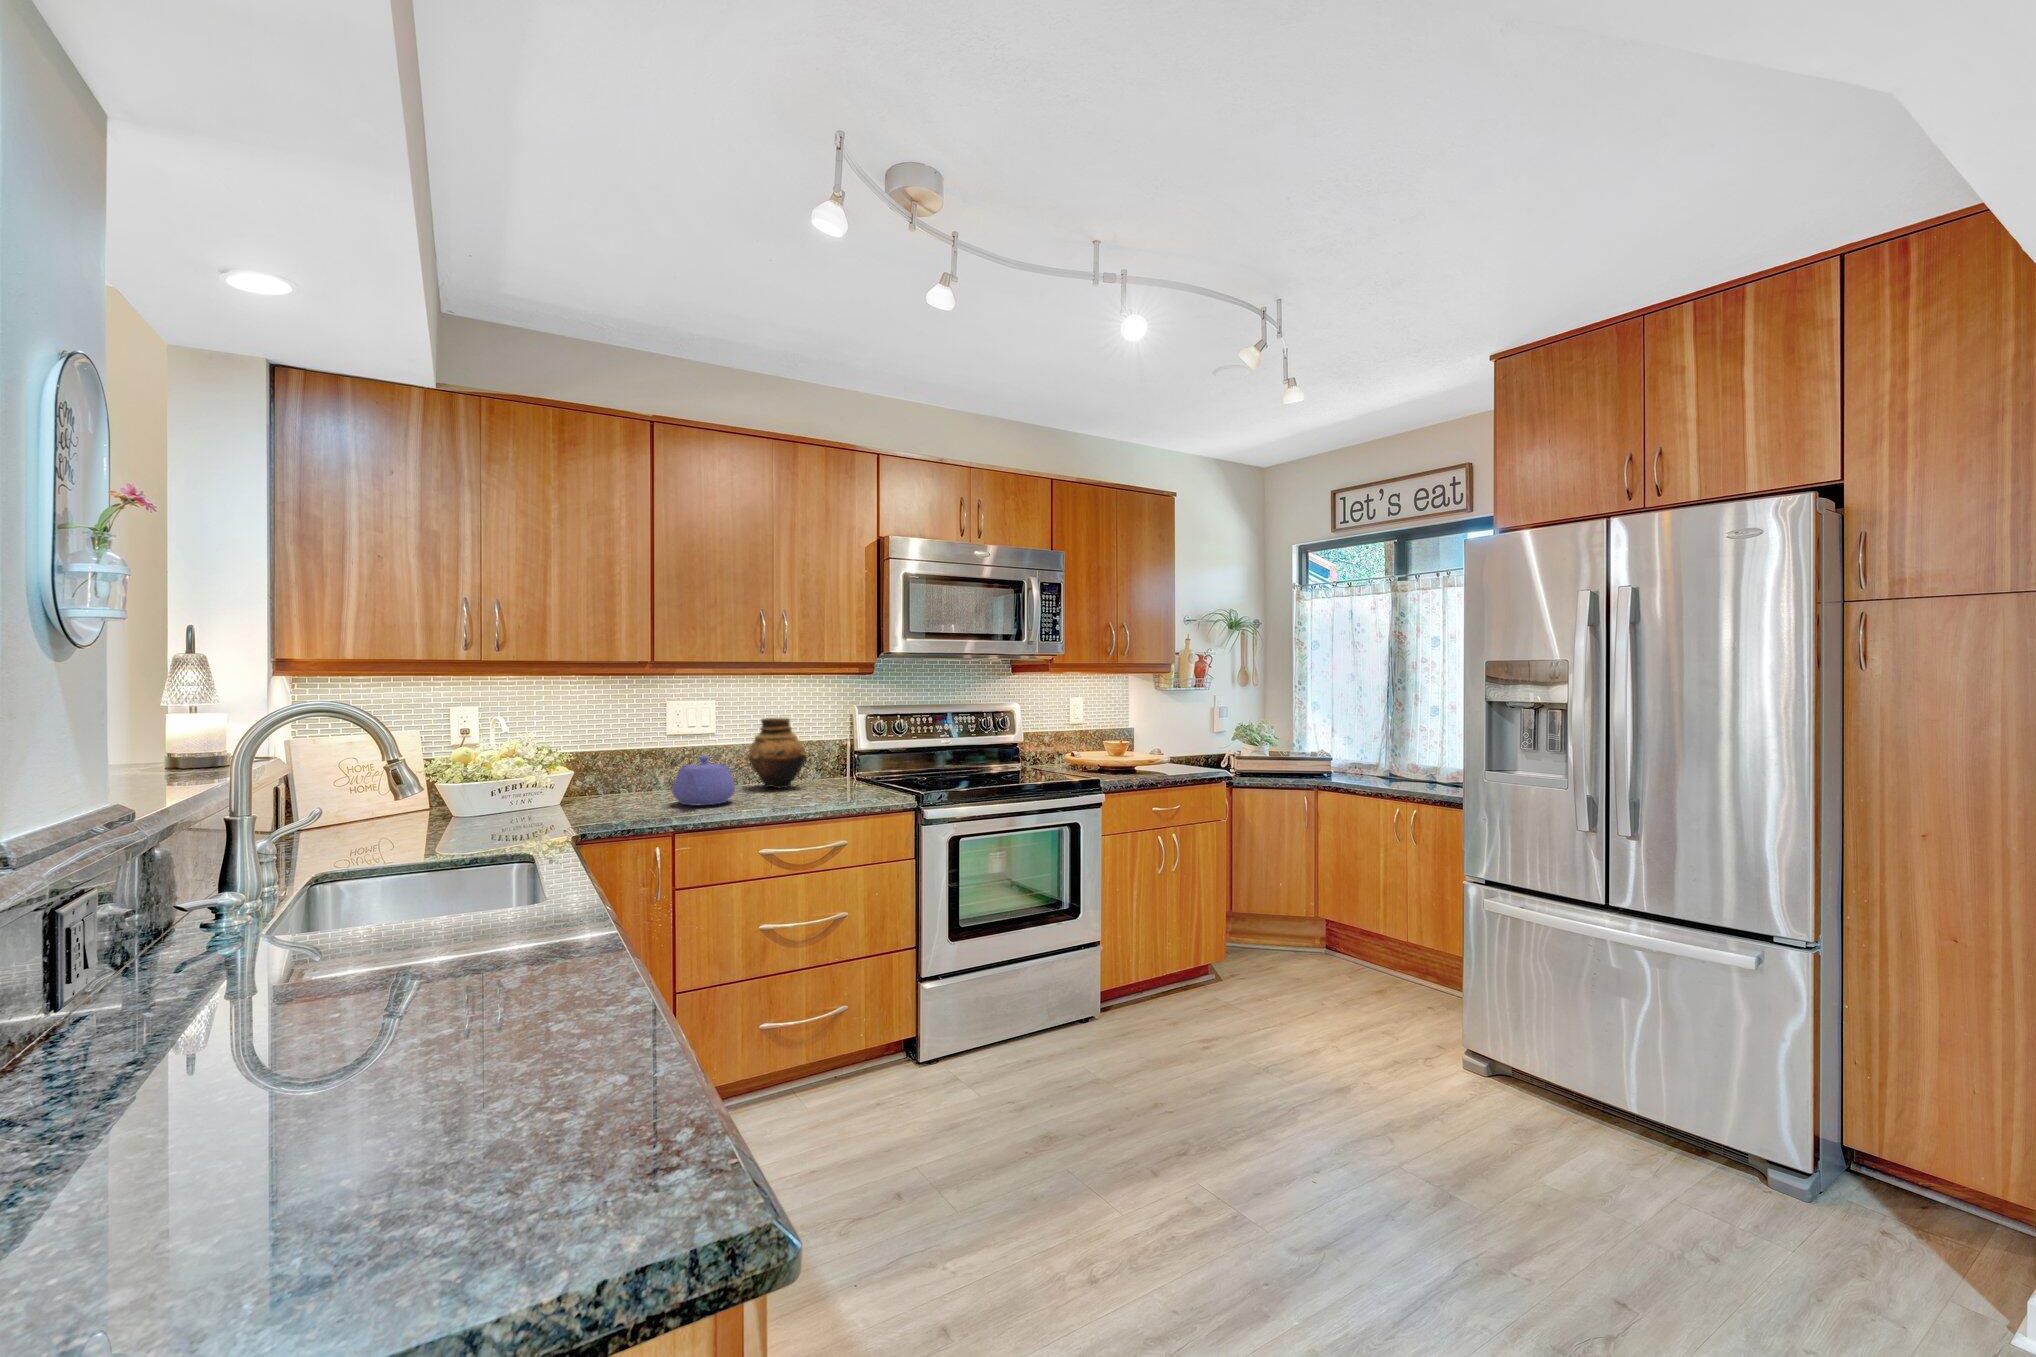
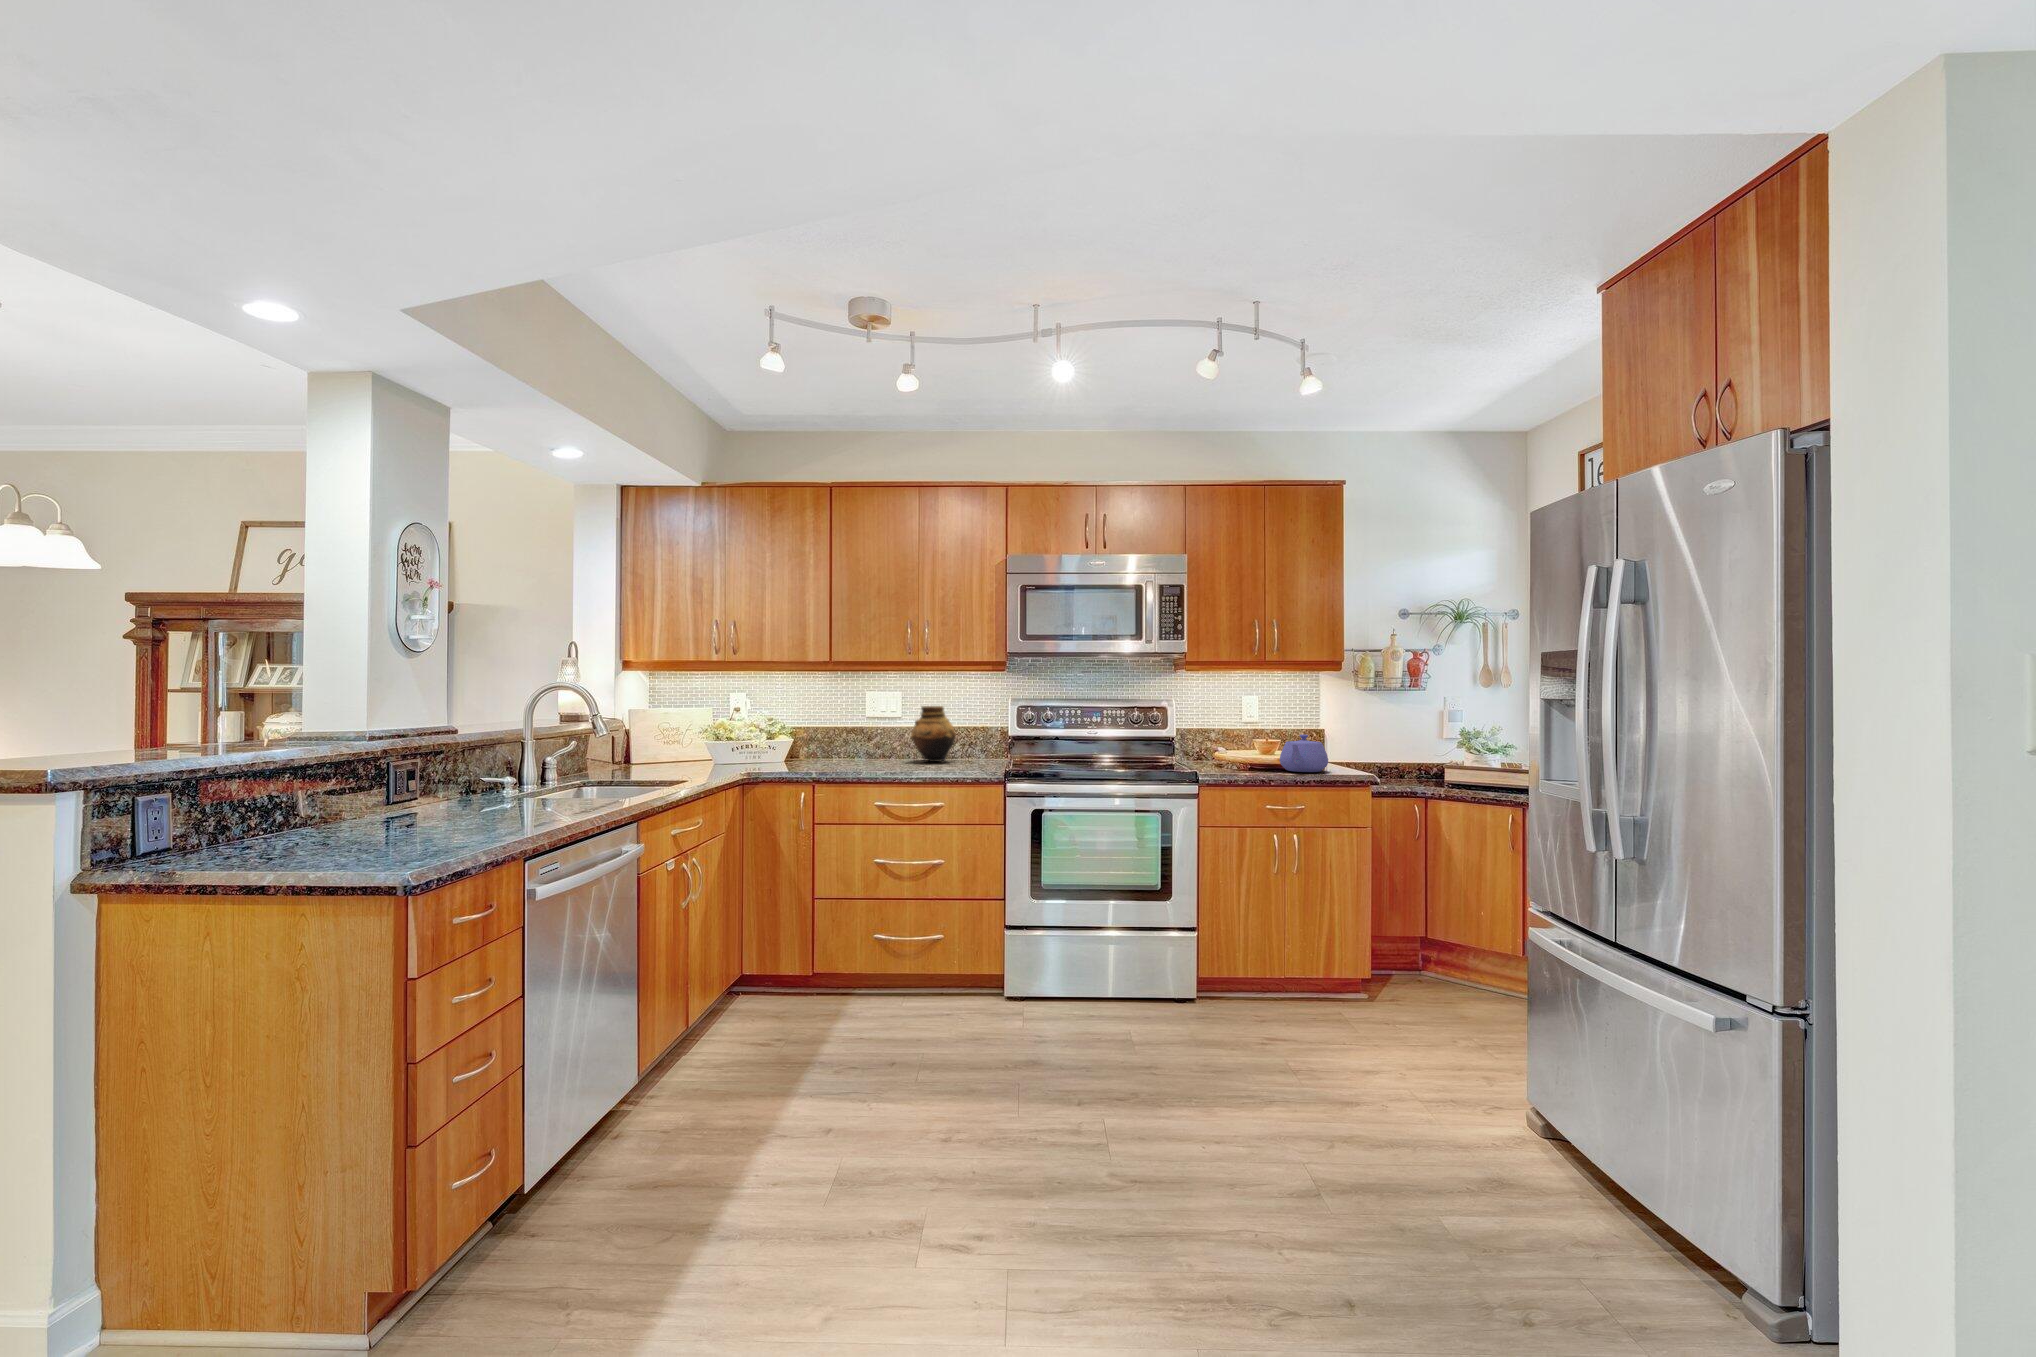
teapot: present [672,756,735,806] -> present [1280,735,1328,772]

